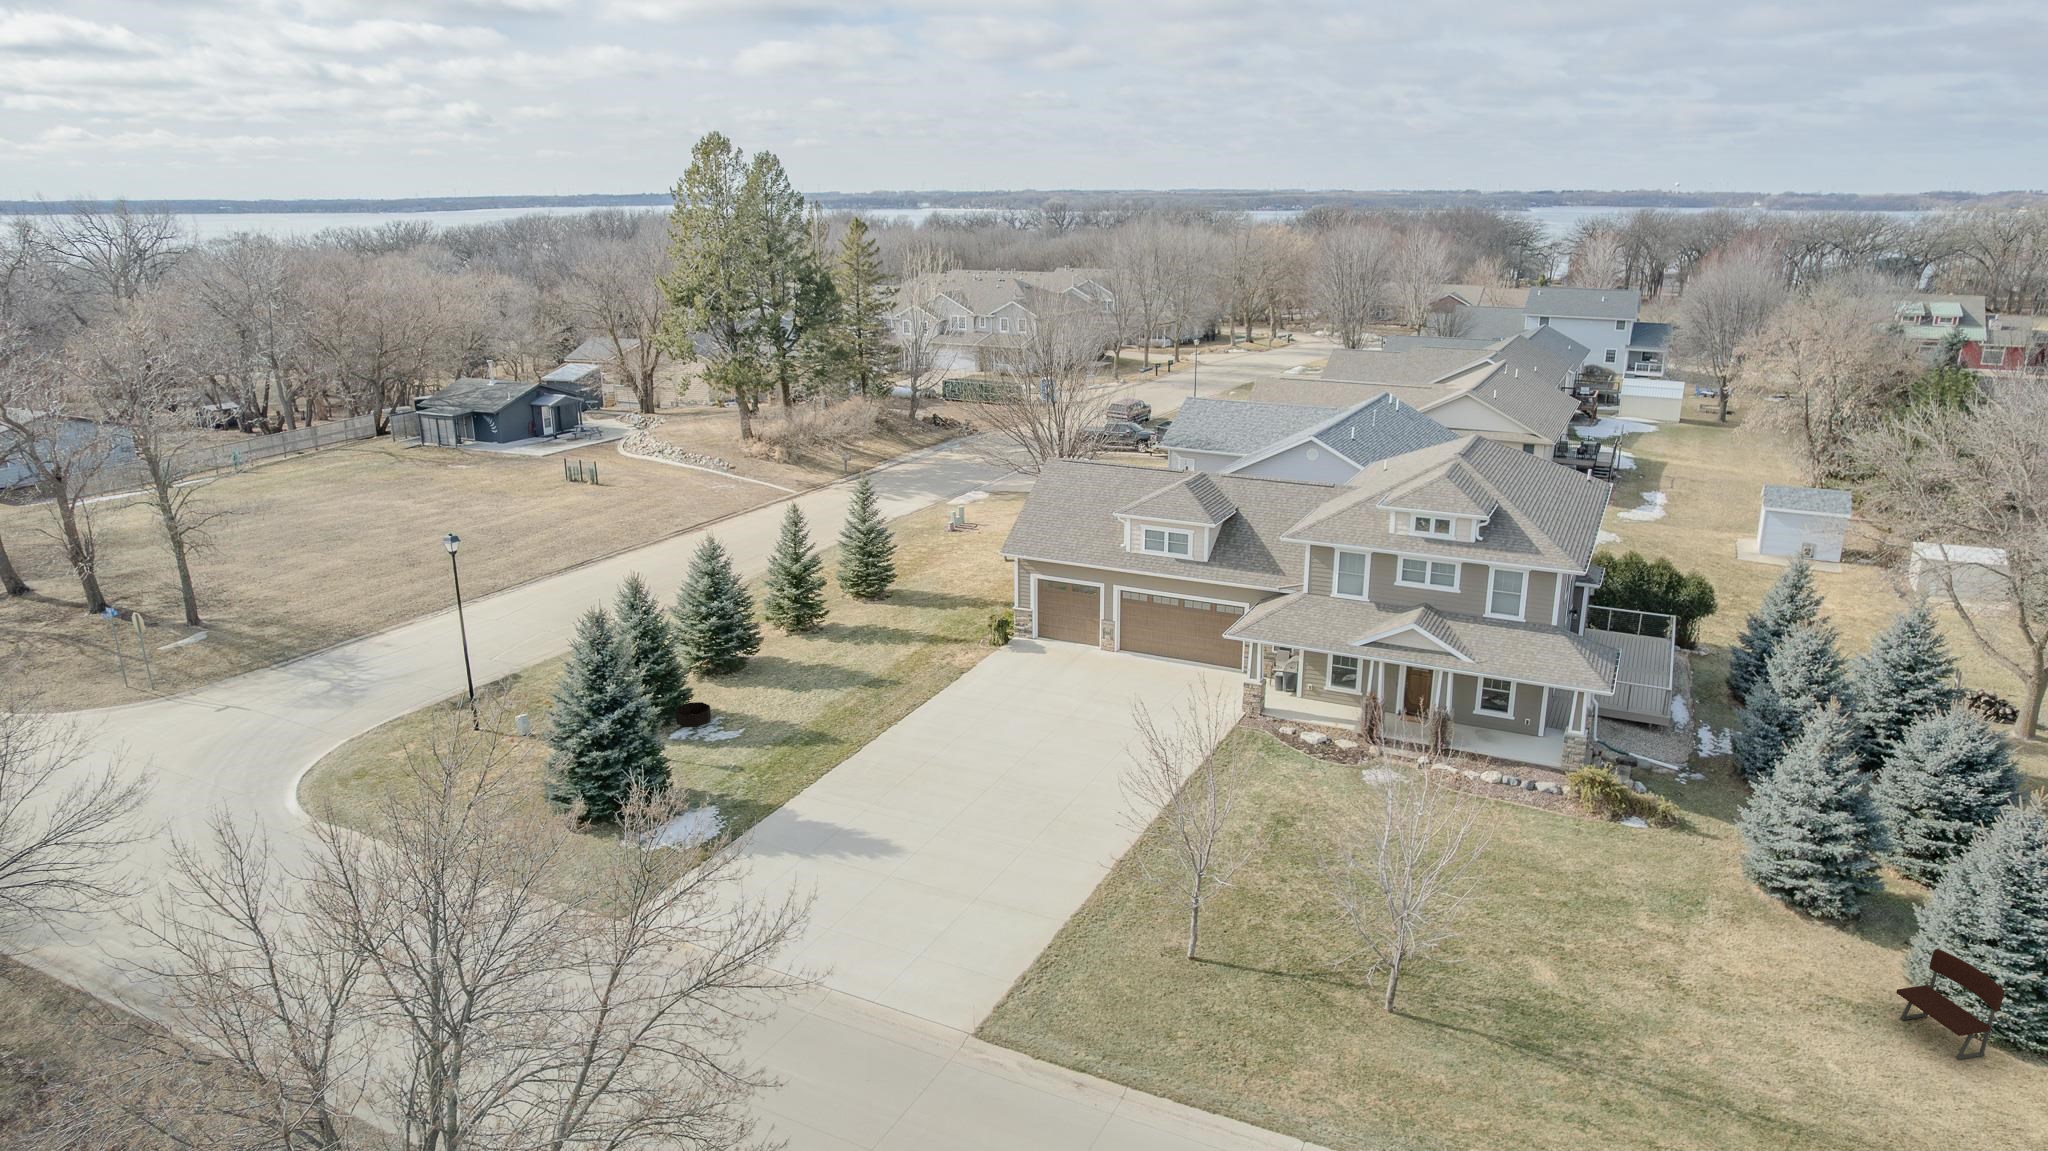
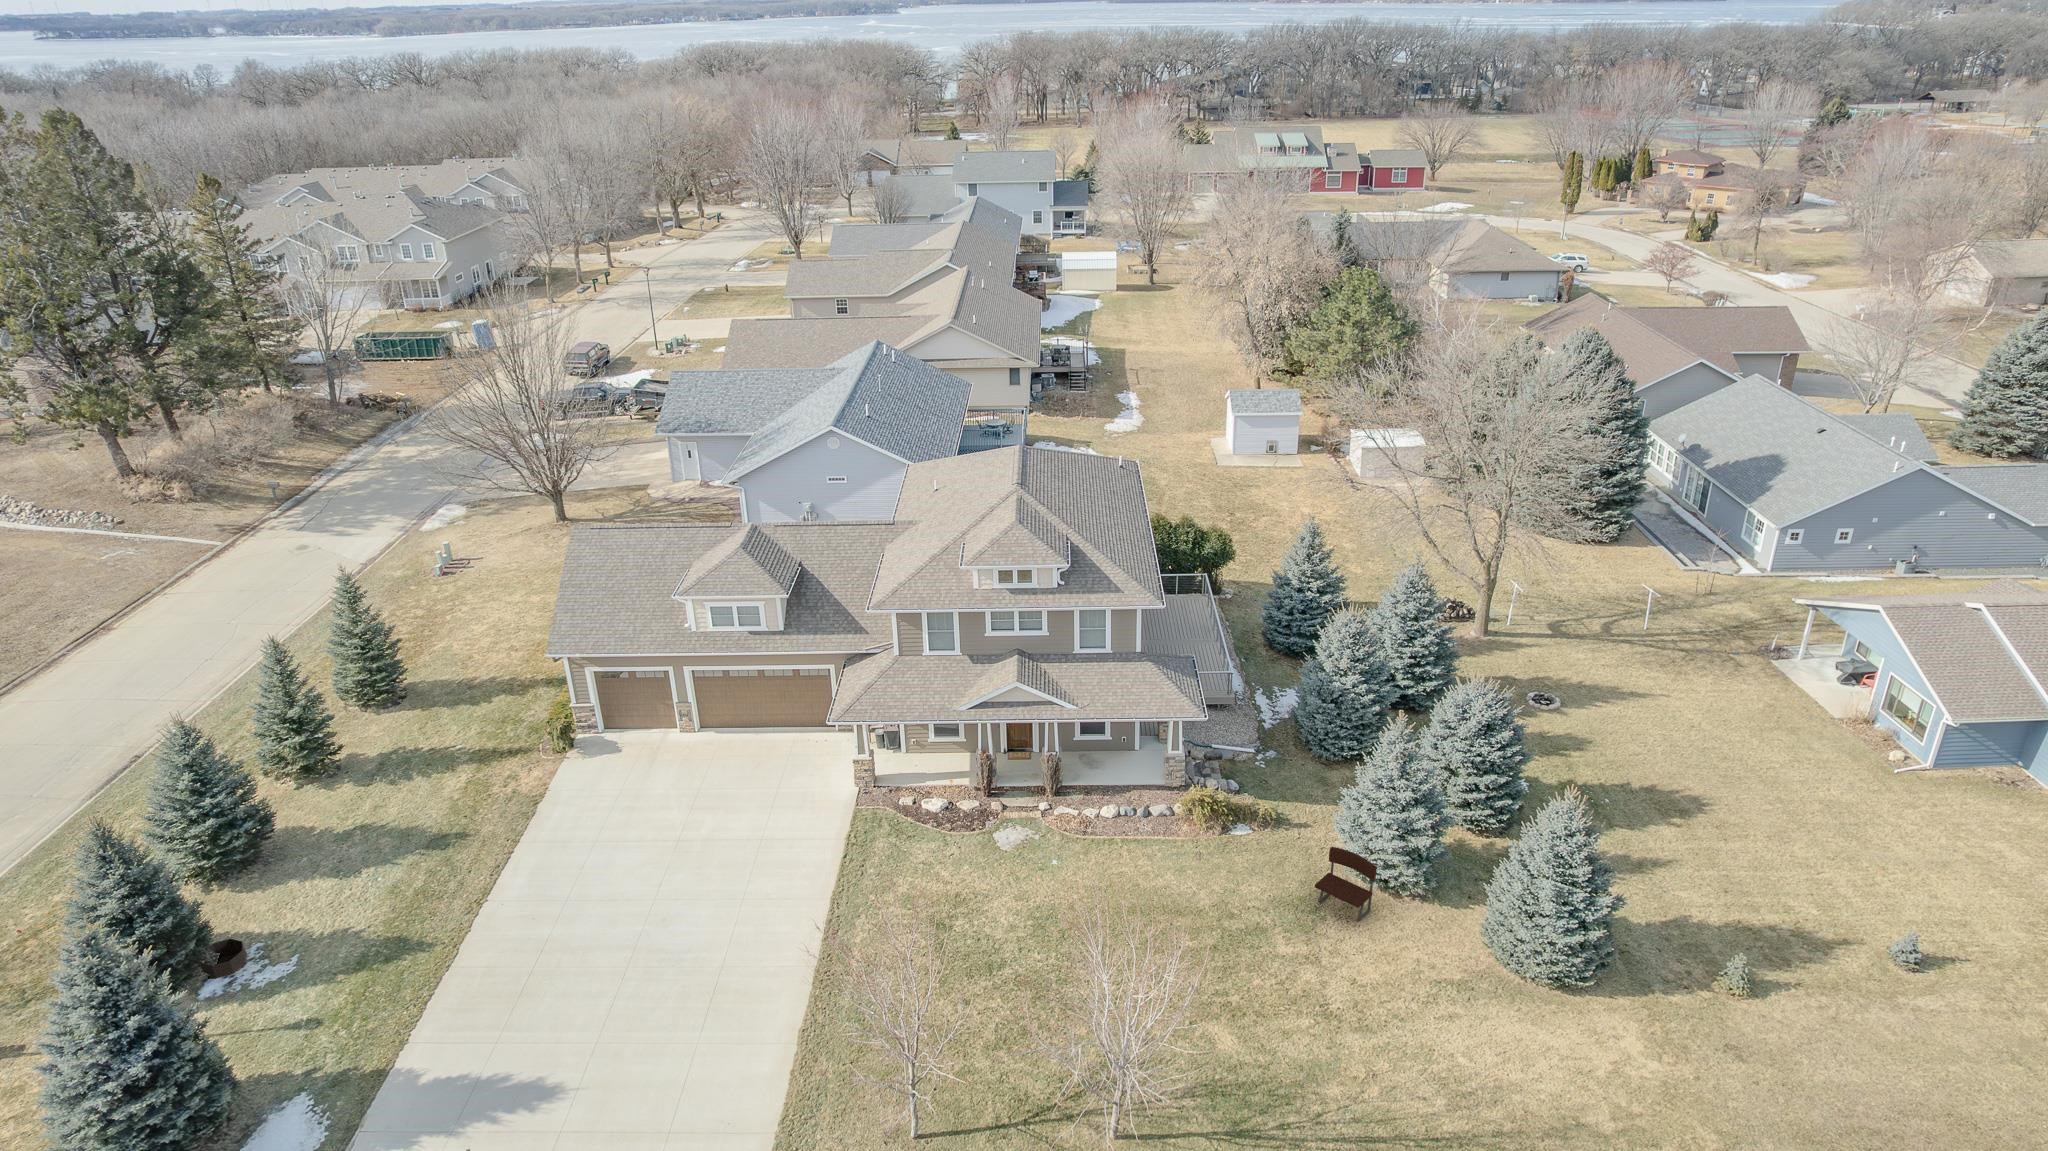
bench: present [1896,949,2004,1060] -> present [1315,847,1377,921]

